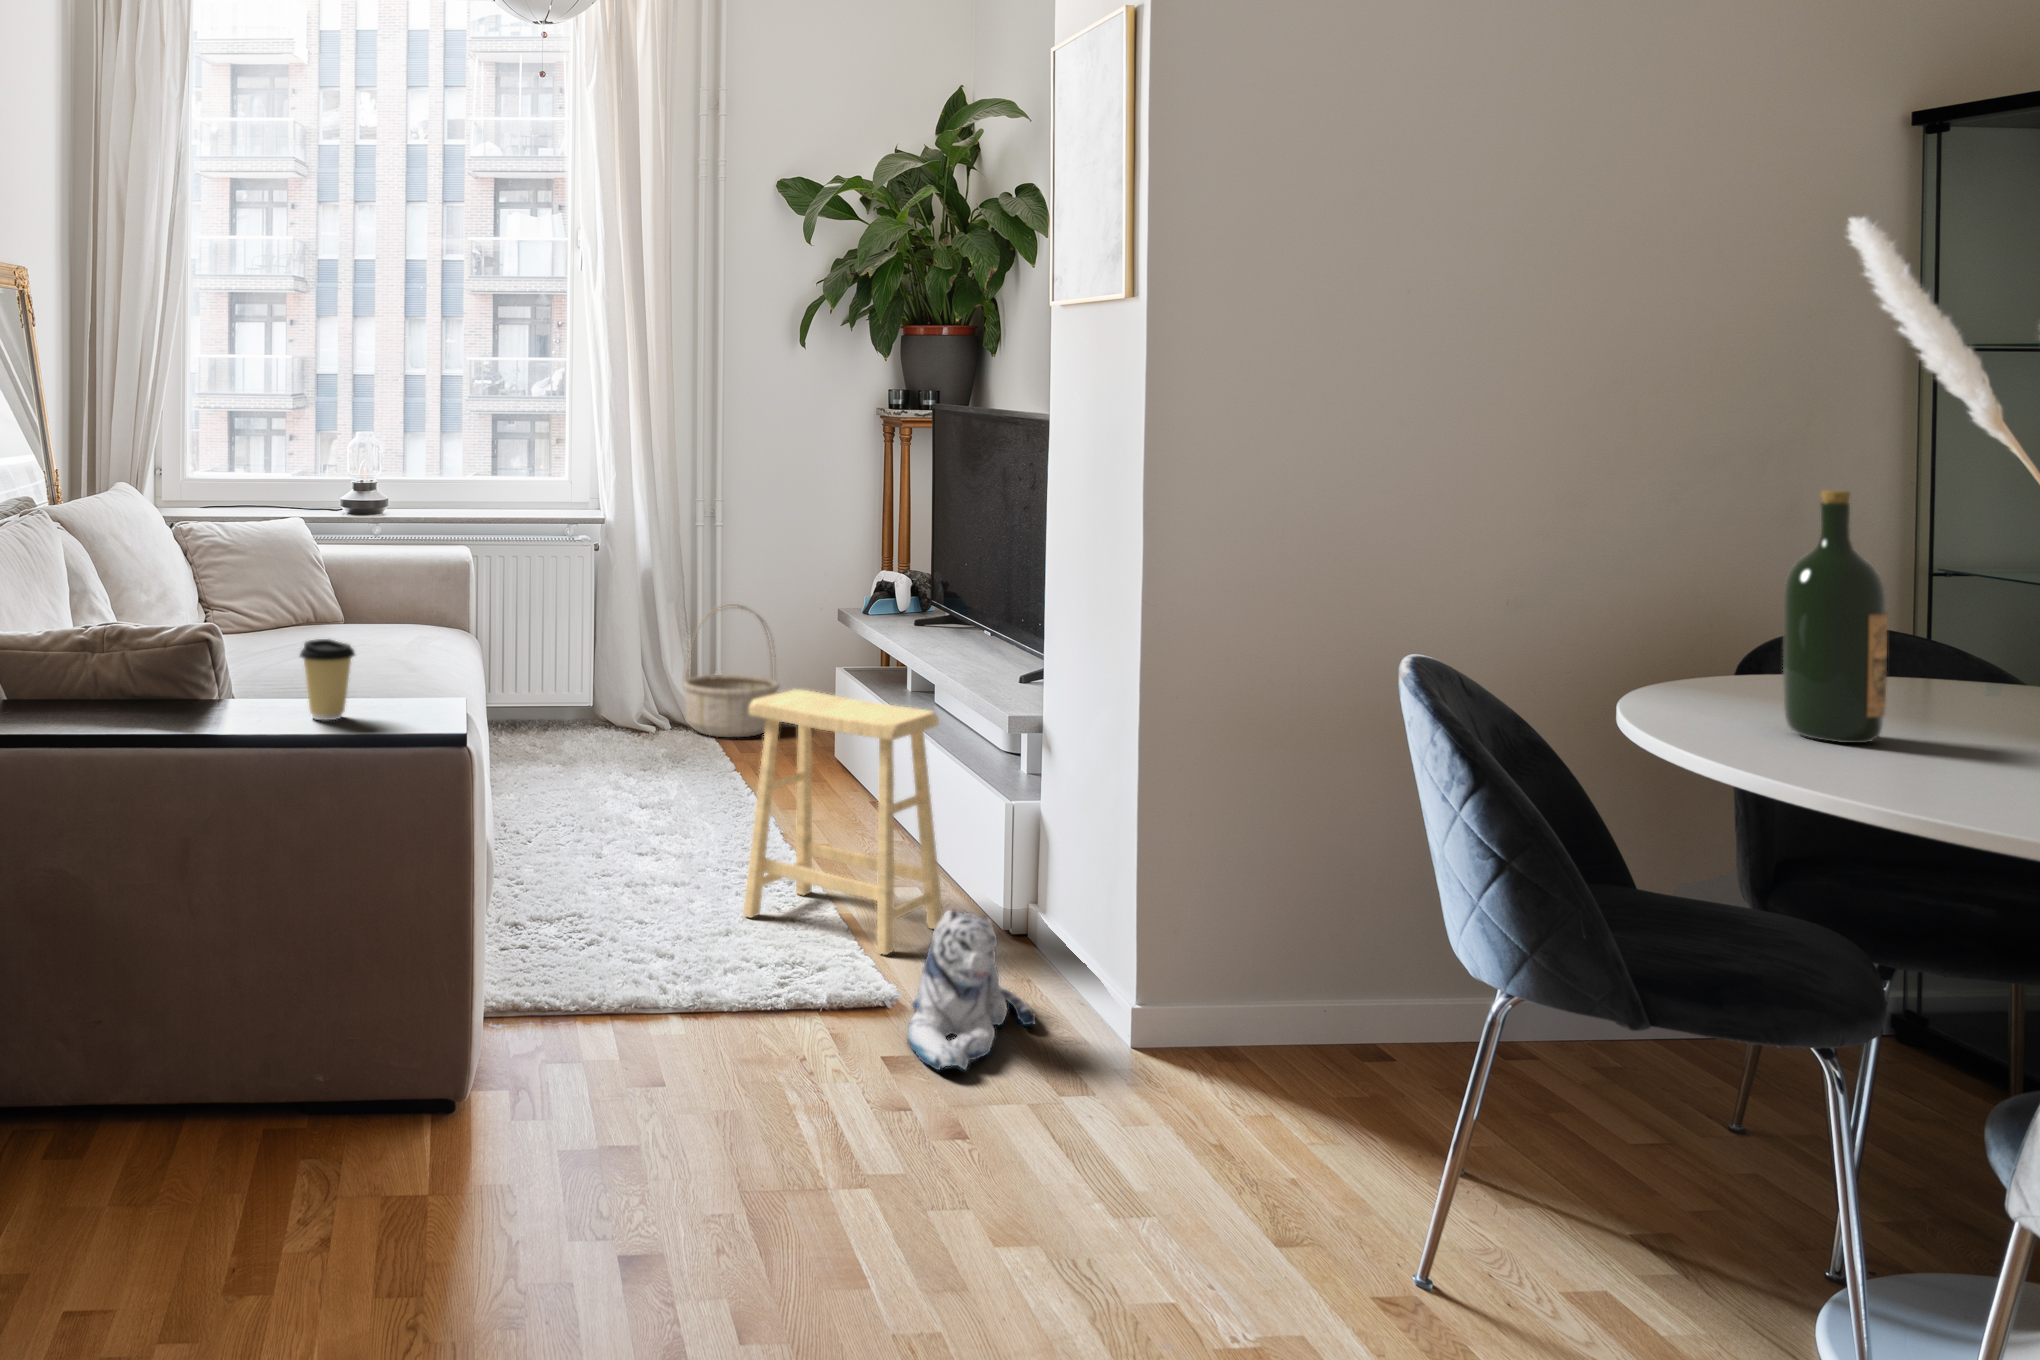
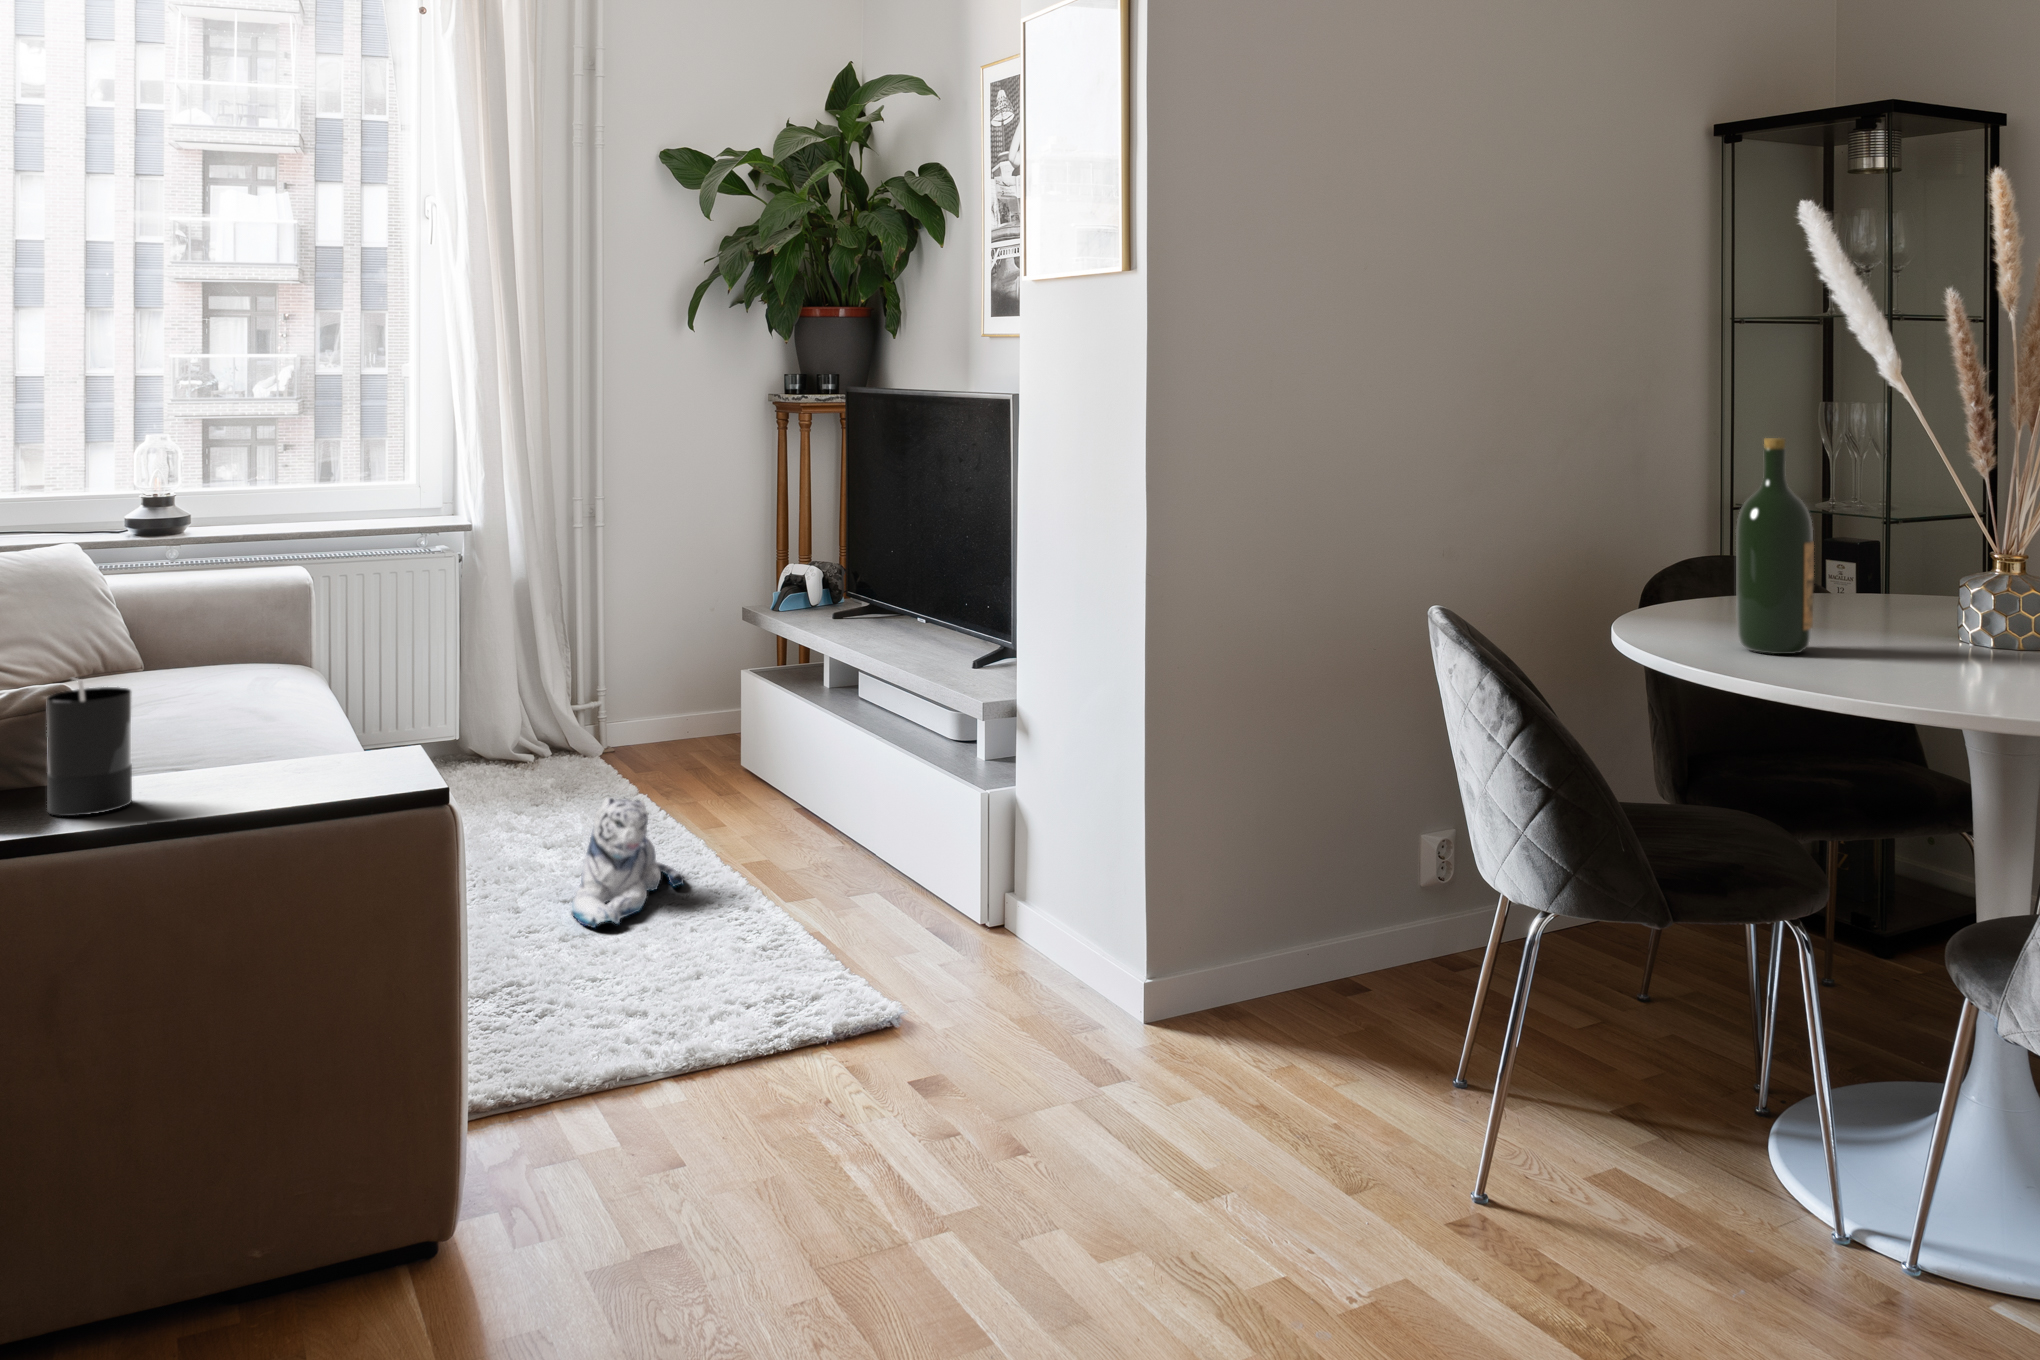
basket: present [683,605,780,737] -> none [567,613,679,761]
candle: none [186,619,243,723] -> present [47,678,132,816]
coffee cup: present [300,639,355,720] -> none [213,690,293,793]
footstool: present [743,690,943,955] -> none [707,698,923,972]
plush toy: present [907,910,1036,1070] -> present [572,798,684,928]

